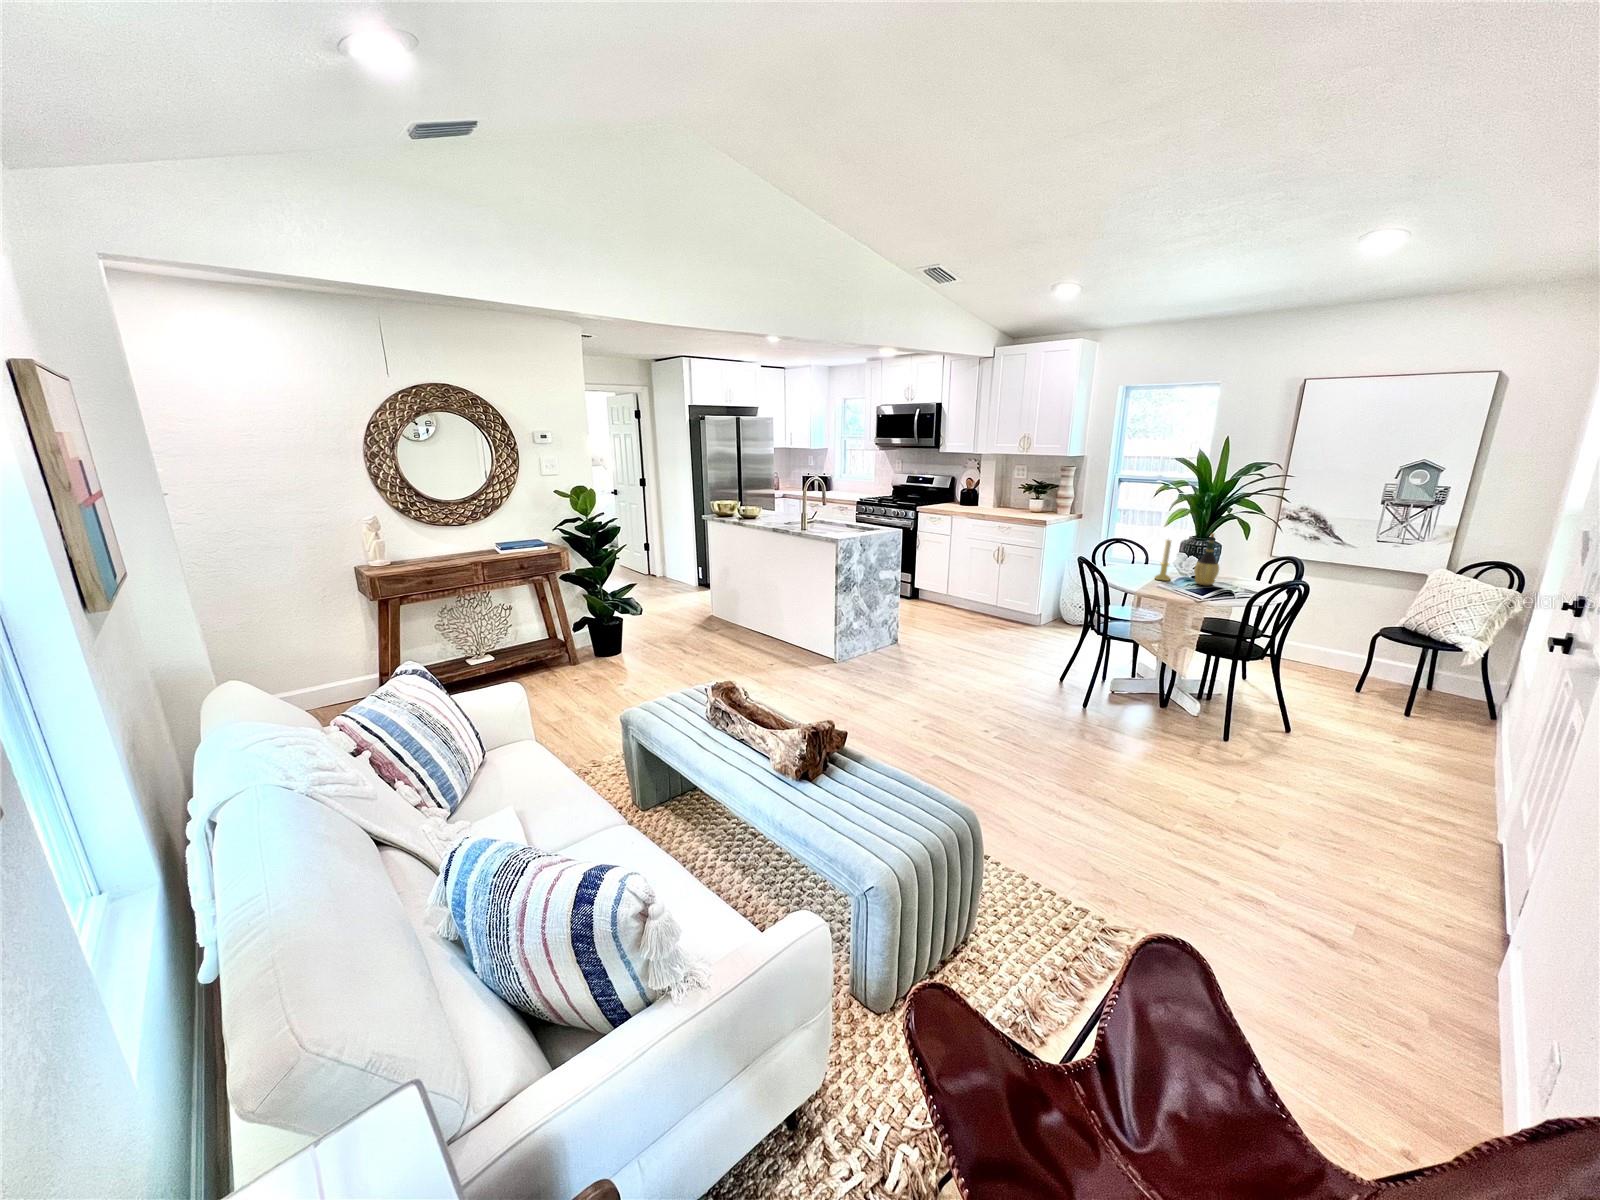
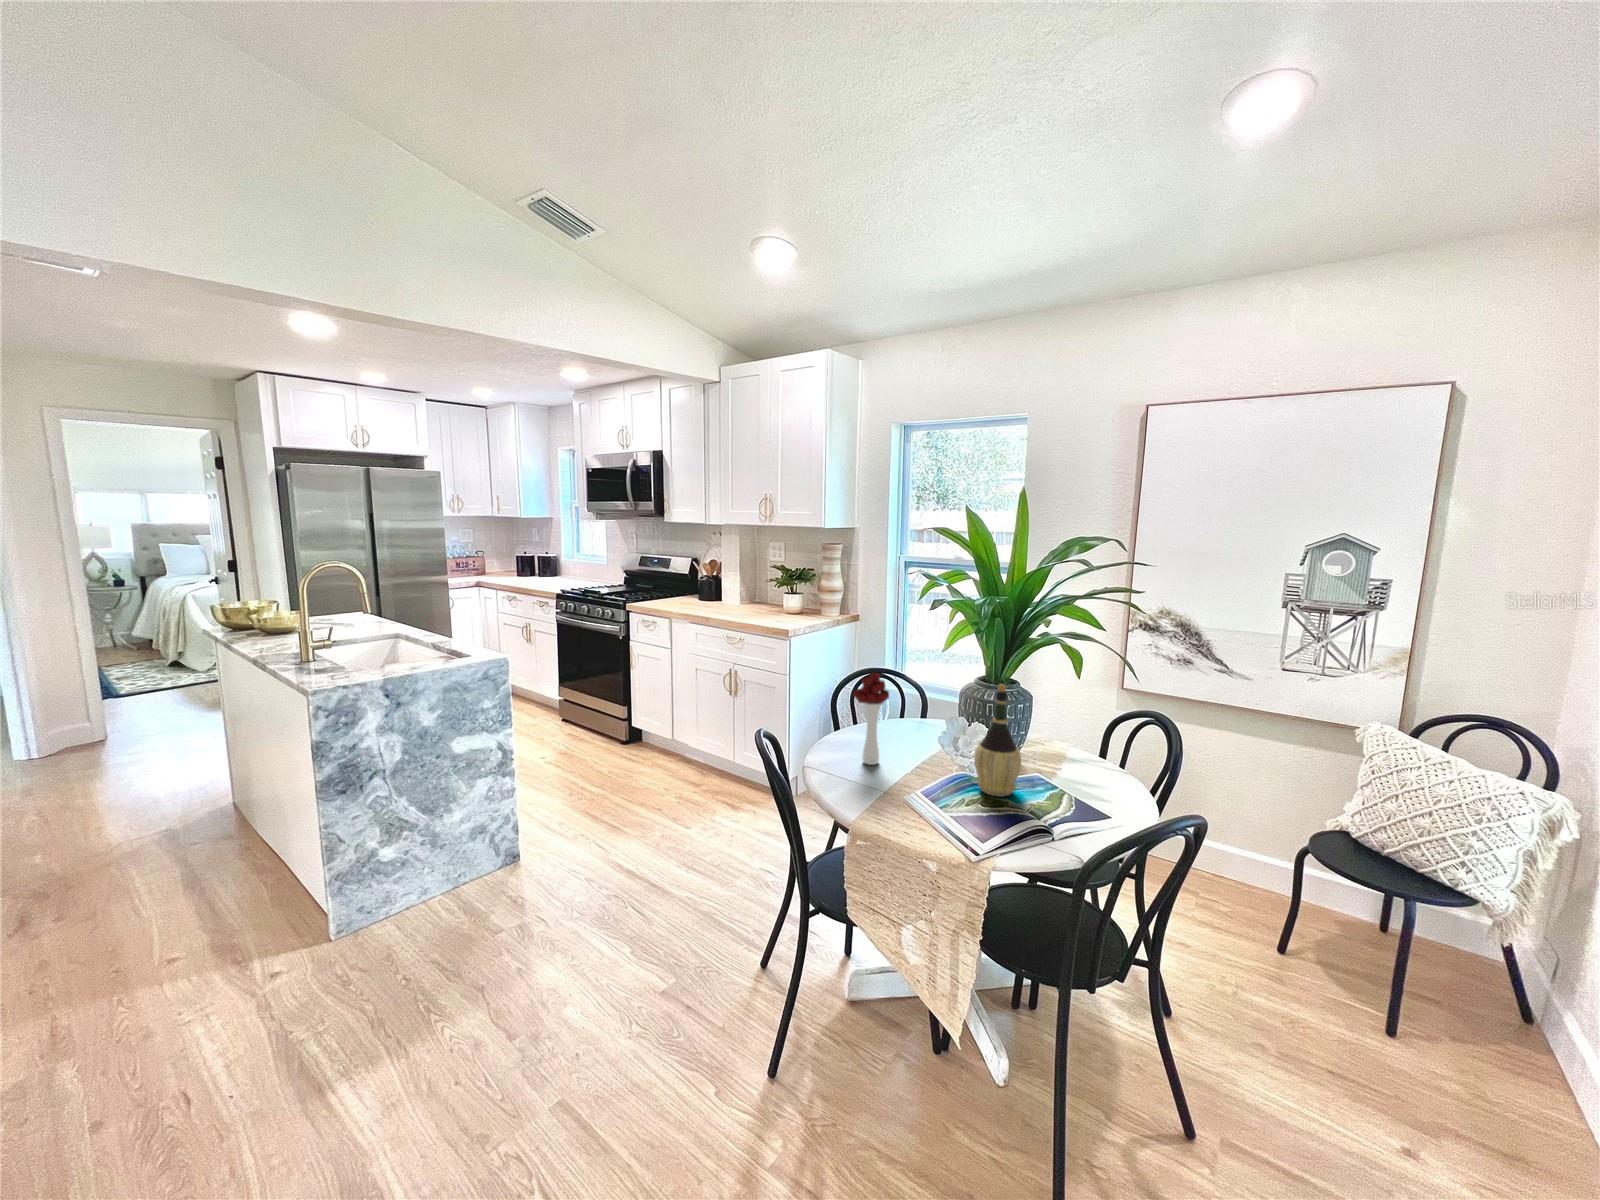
flower bouquet: none [1128,531,1146,577] -> present [853,672,889,765]
candle holder: present [1155,540,1171,581] -> none [906,690,936,779]

